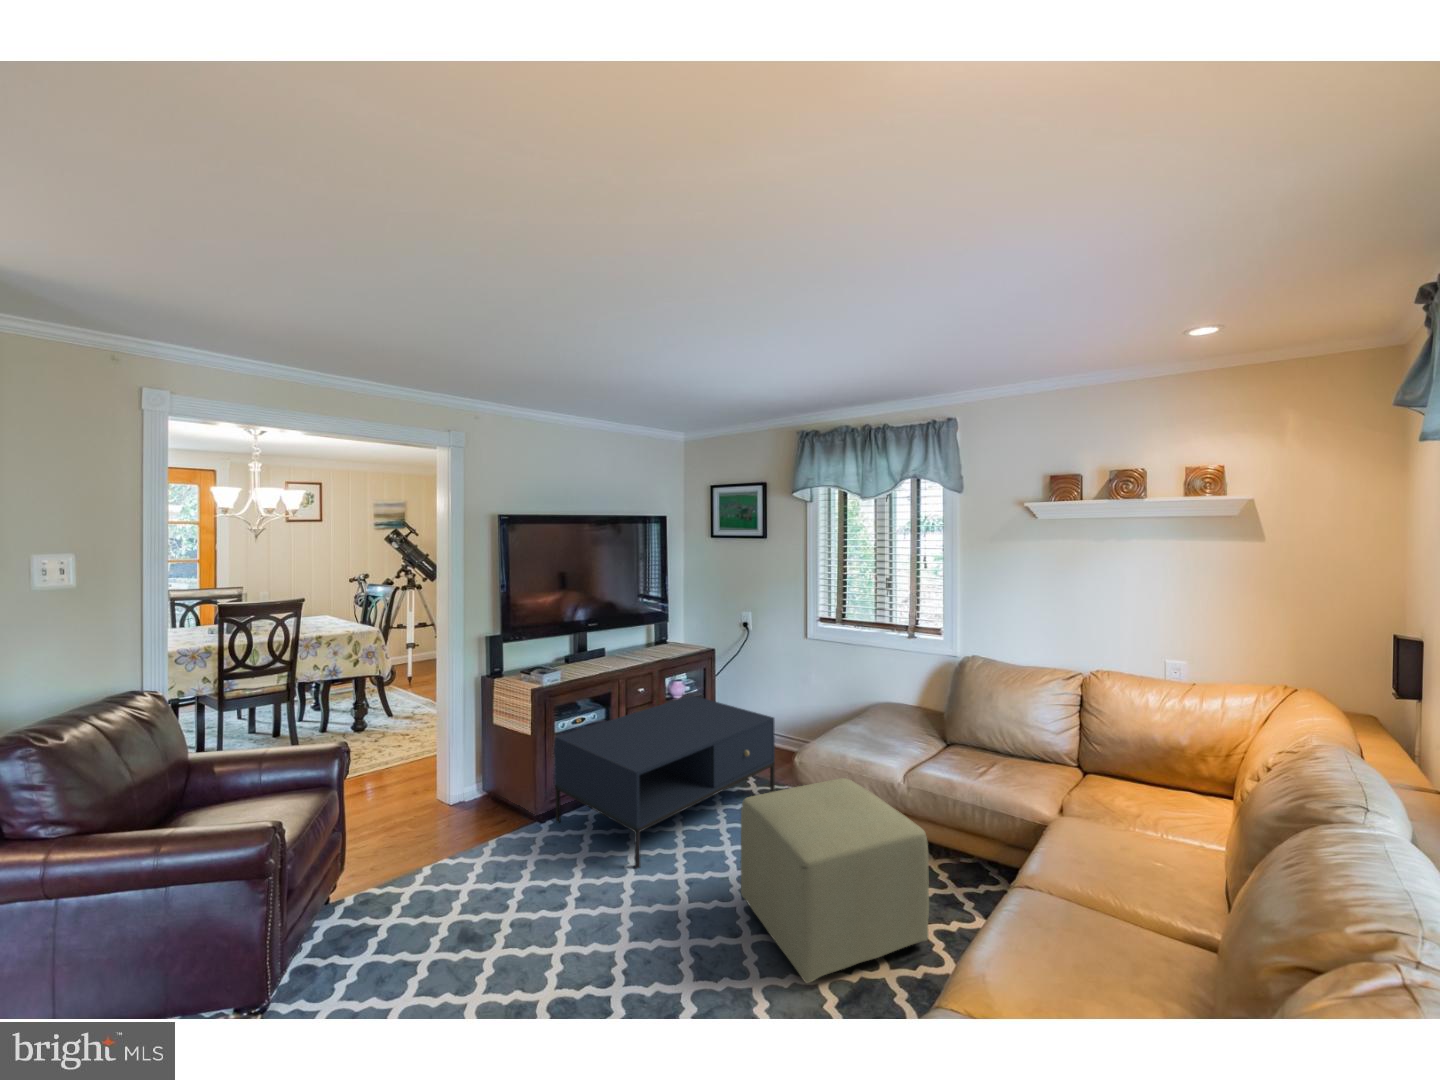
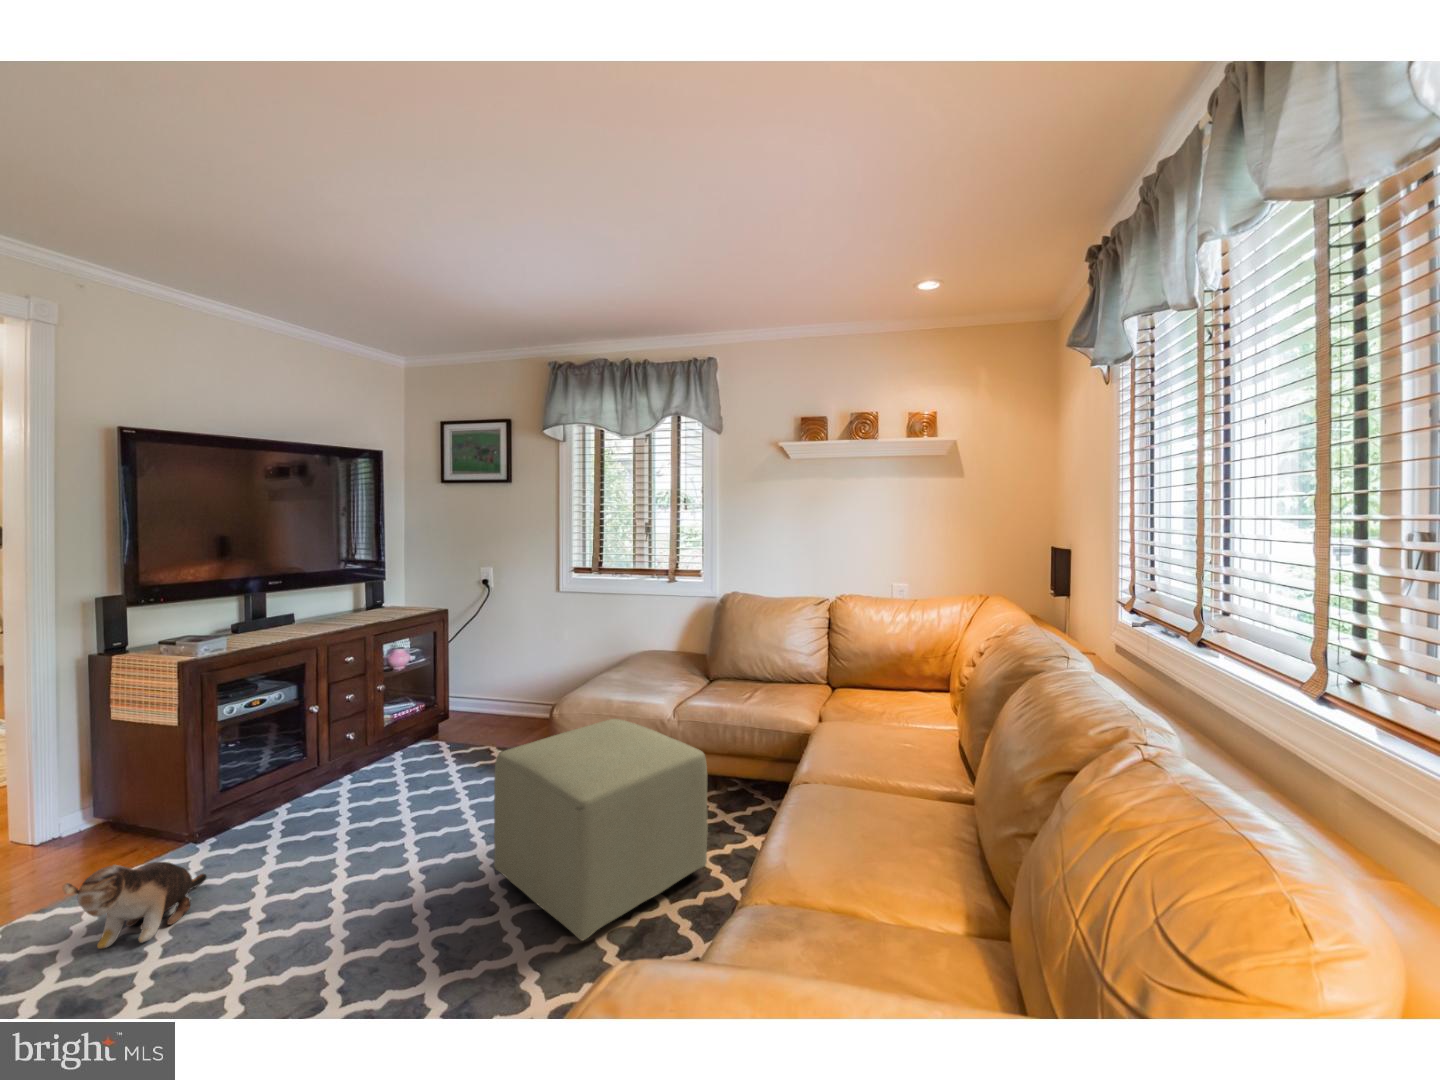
coffee table: present [555,696,775,868] -> none [210,663,526,877]
plush toy: none [477,835,552,892] -> present [62,862,207,949]

